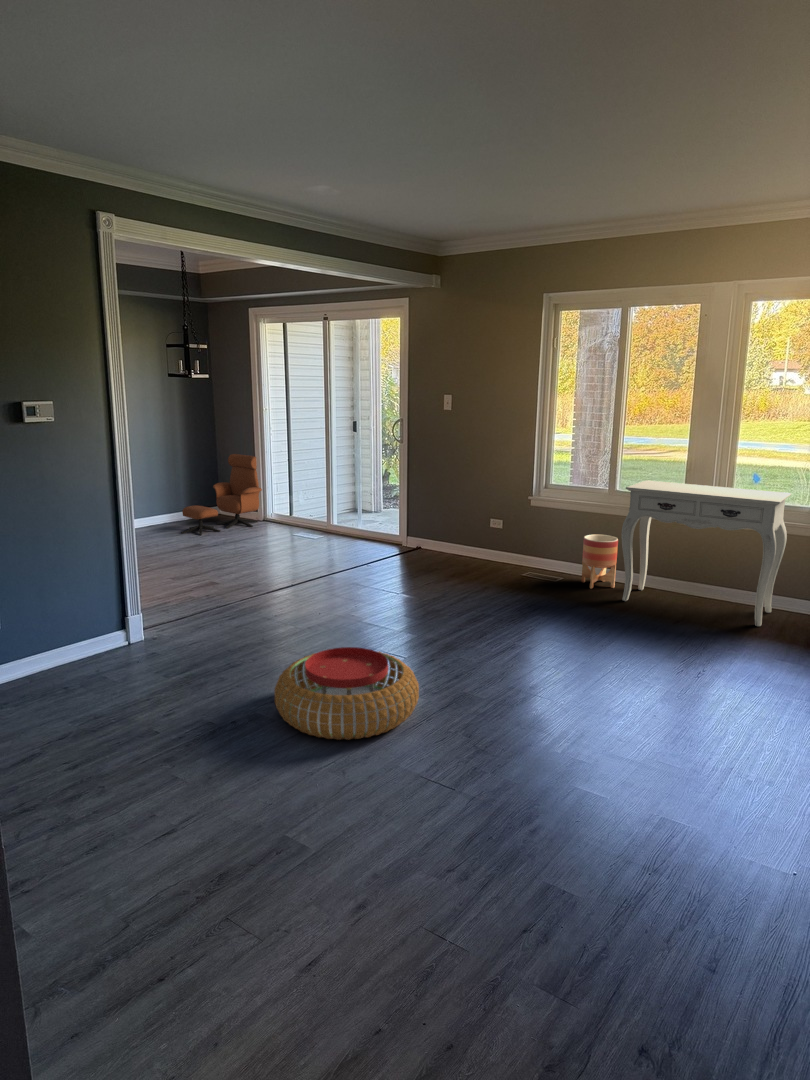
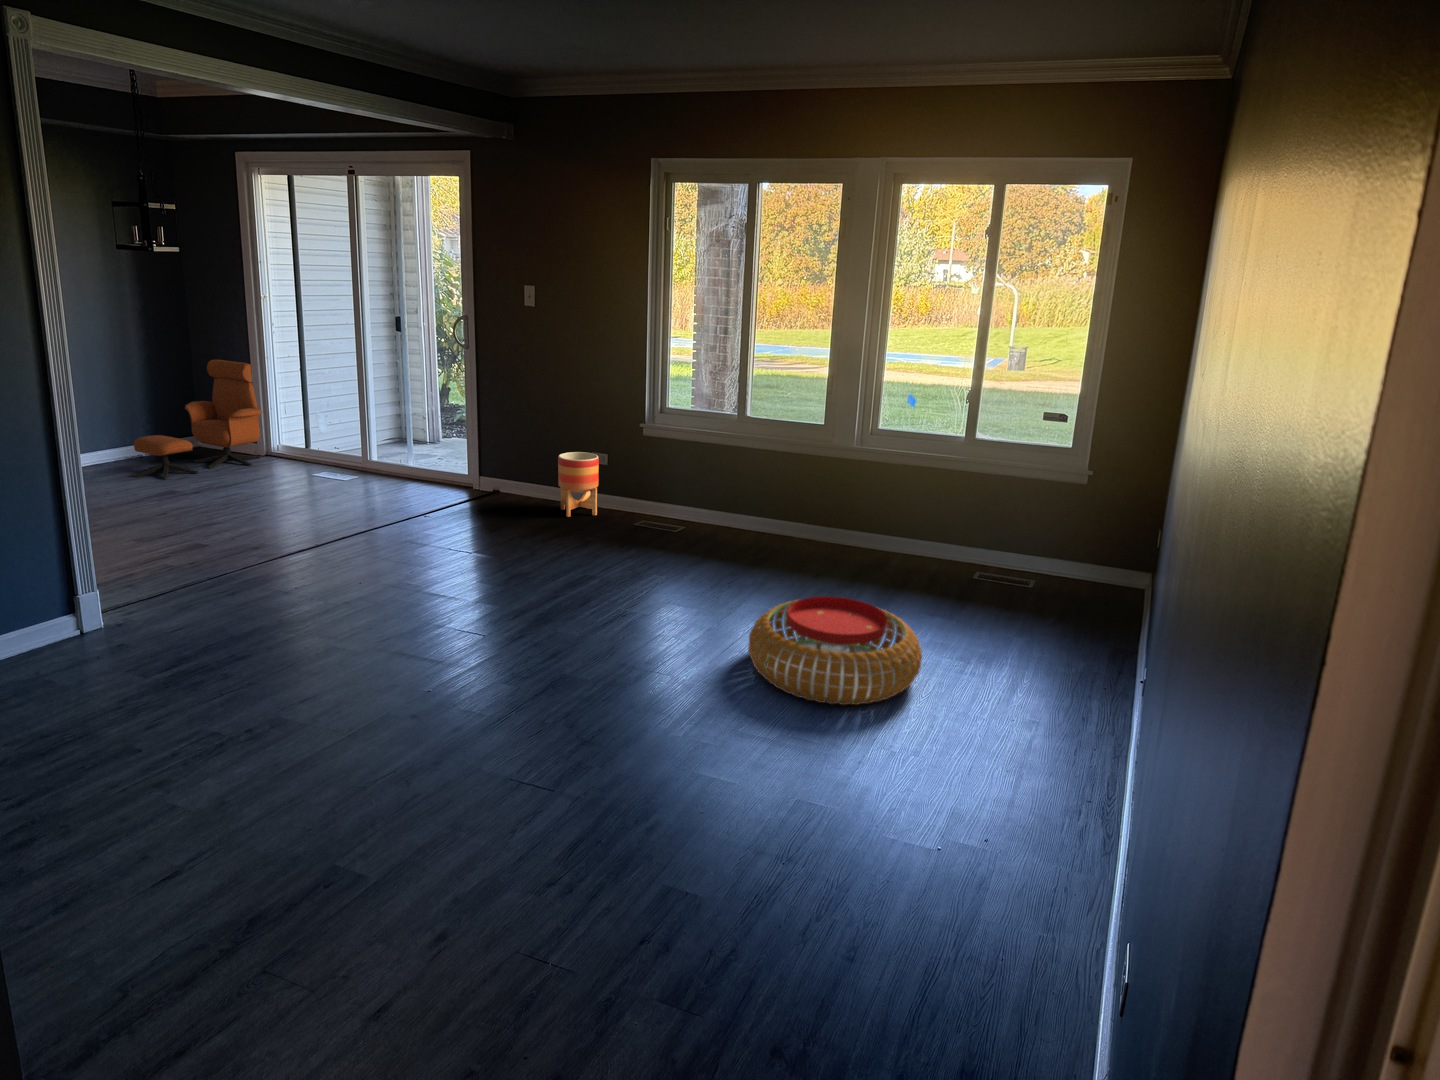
console table: present [622,480,791,626] -> none [756,401,954,583]
planter: present [581,534,618,589] -> present [558,452,599,517]
pouf: present [274,647,419,740] -> present [748,596,922,705]

